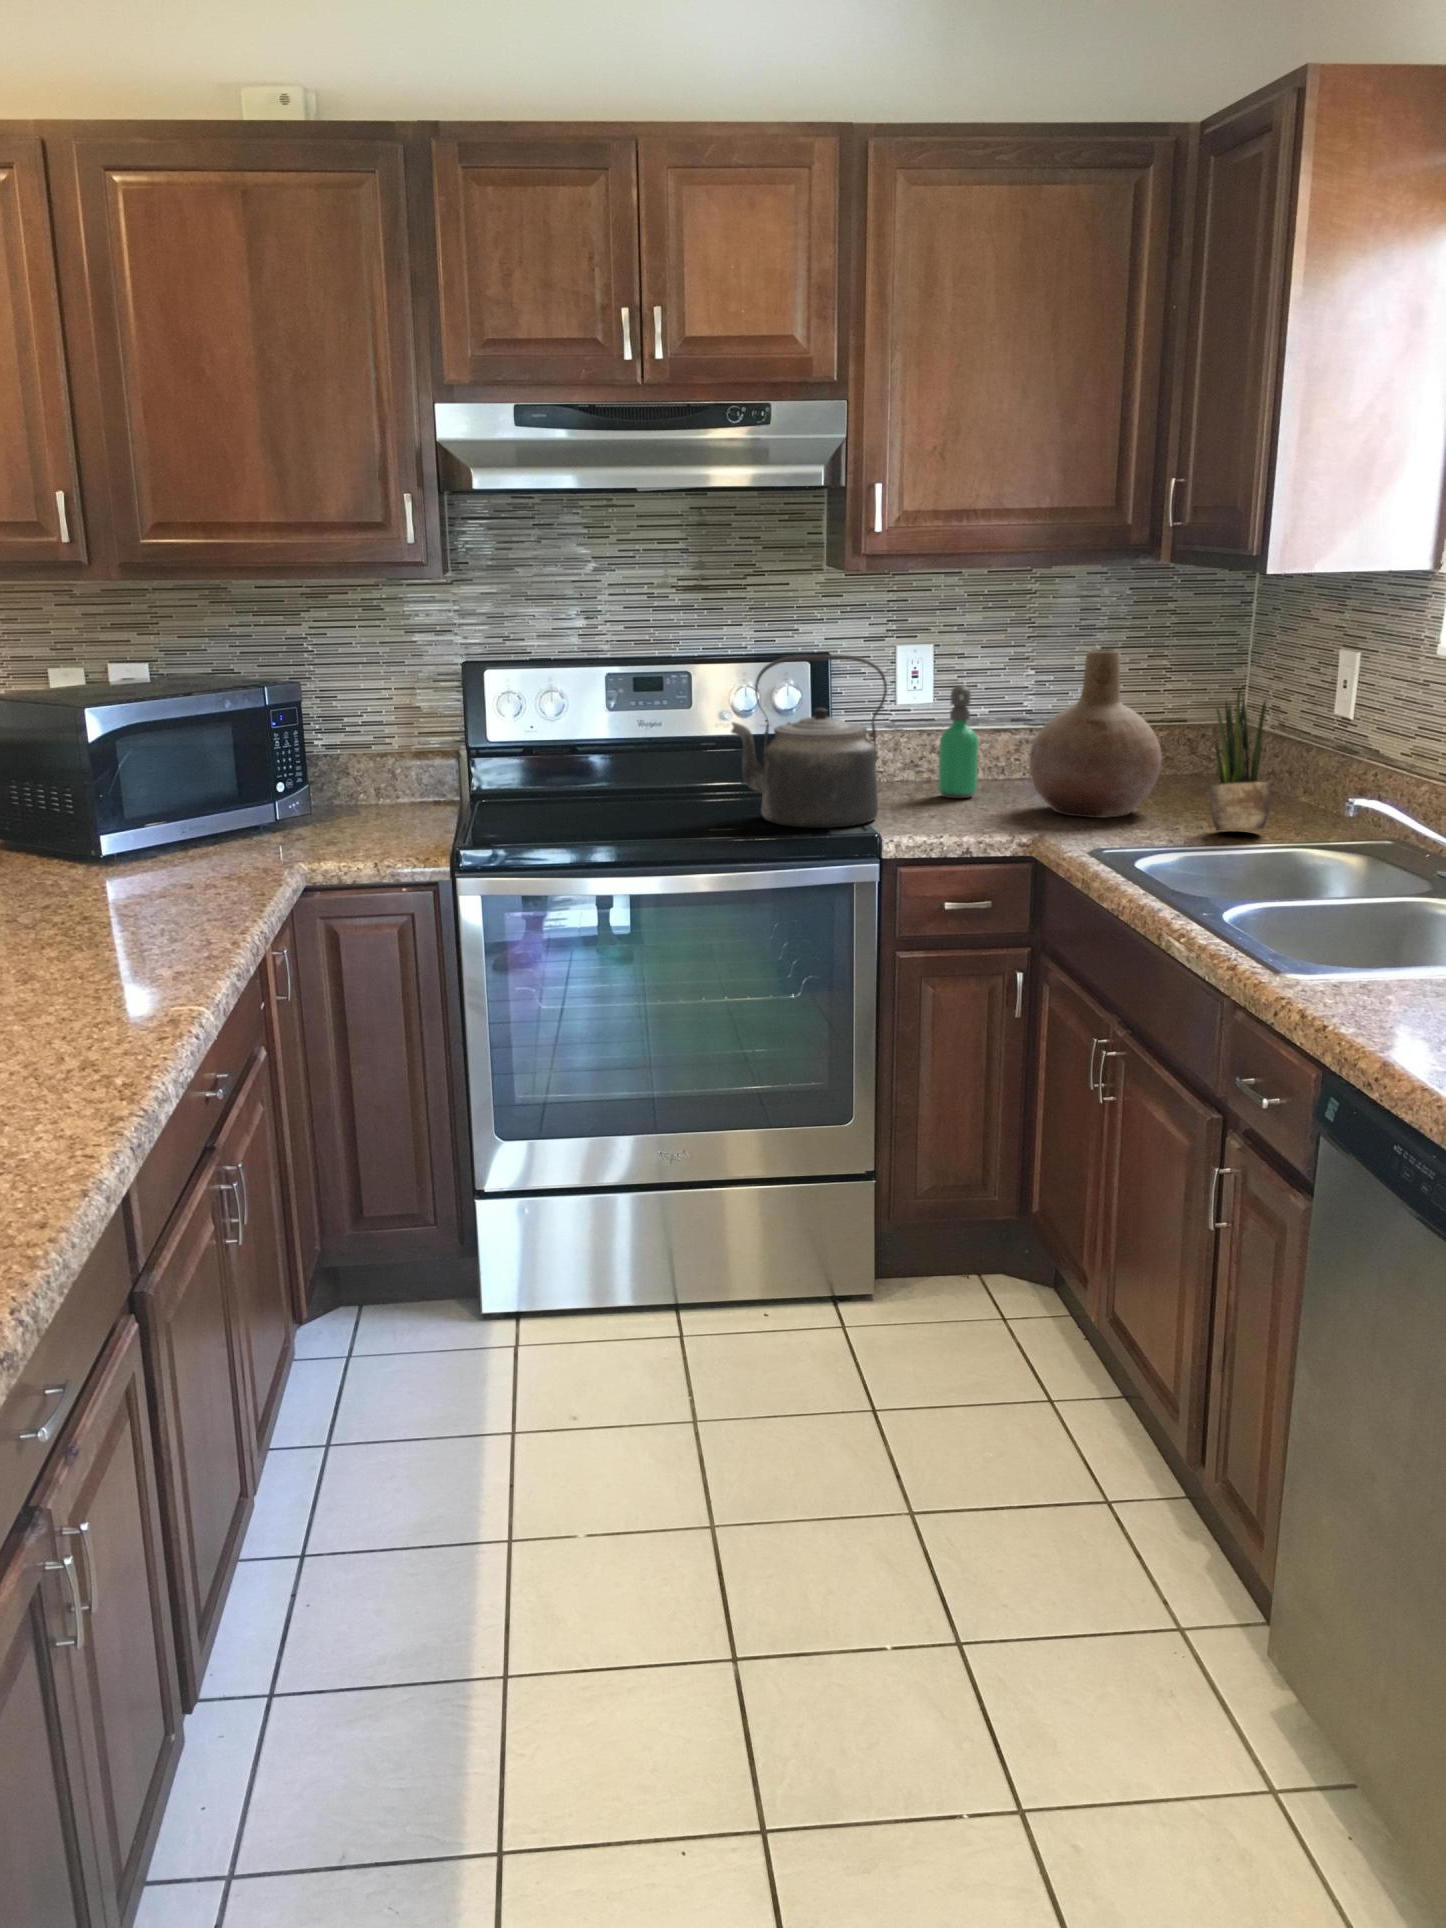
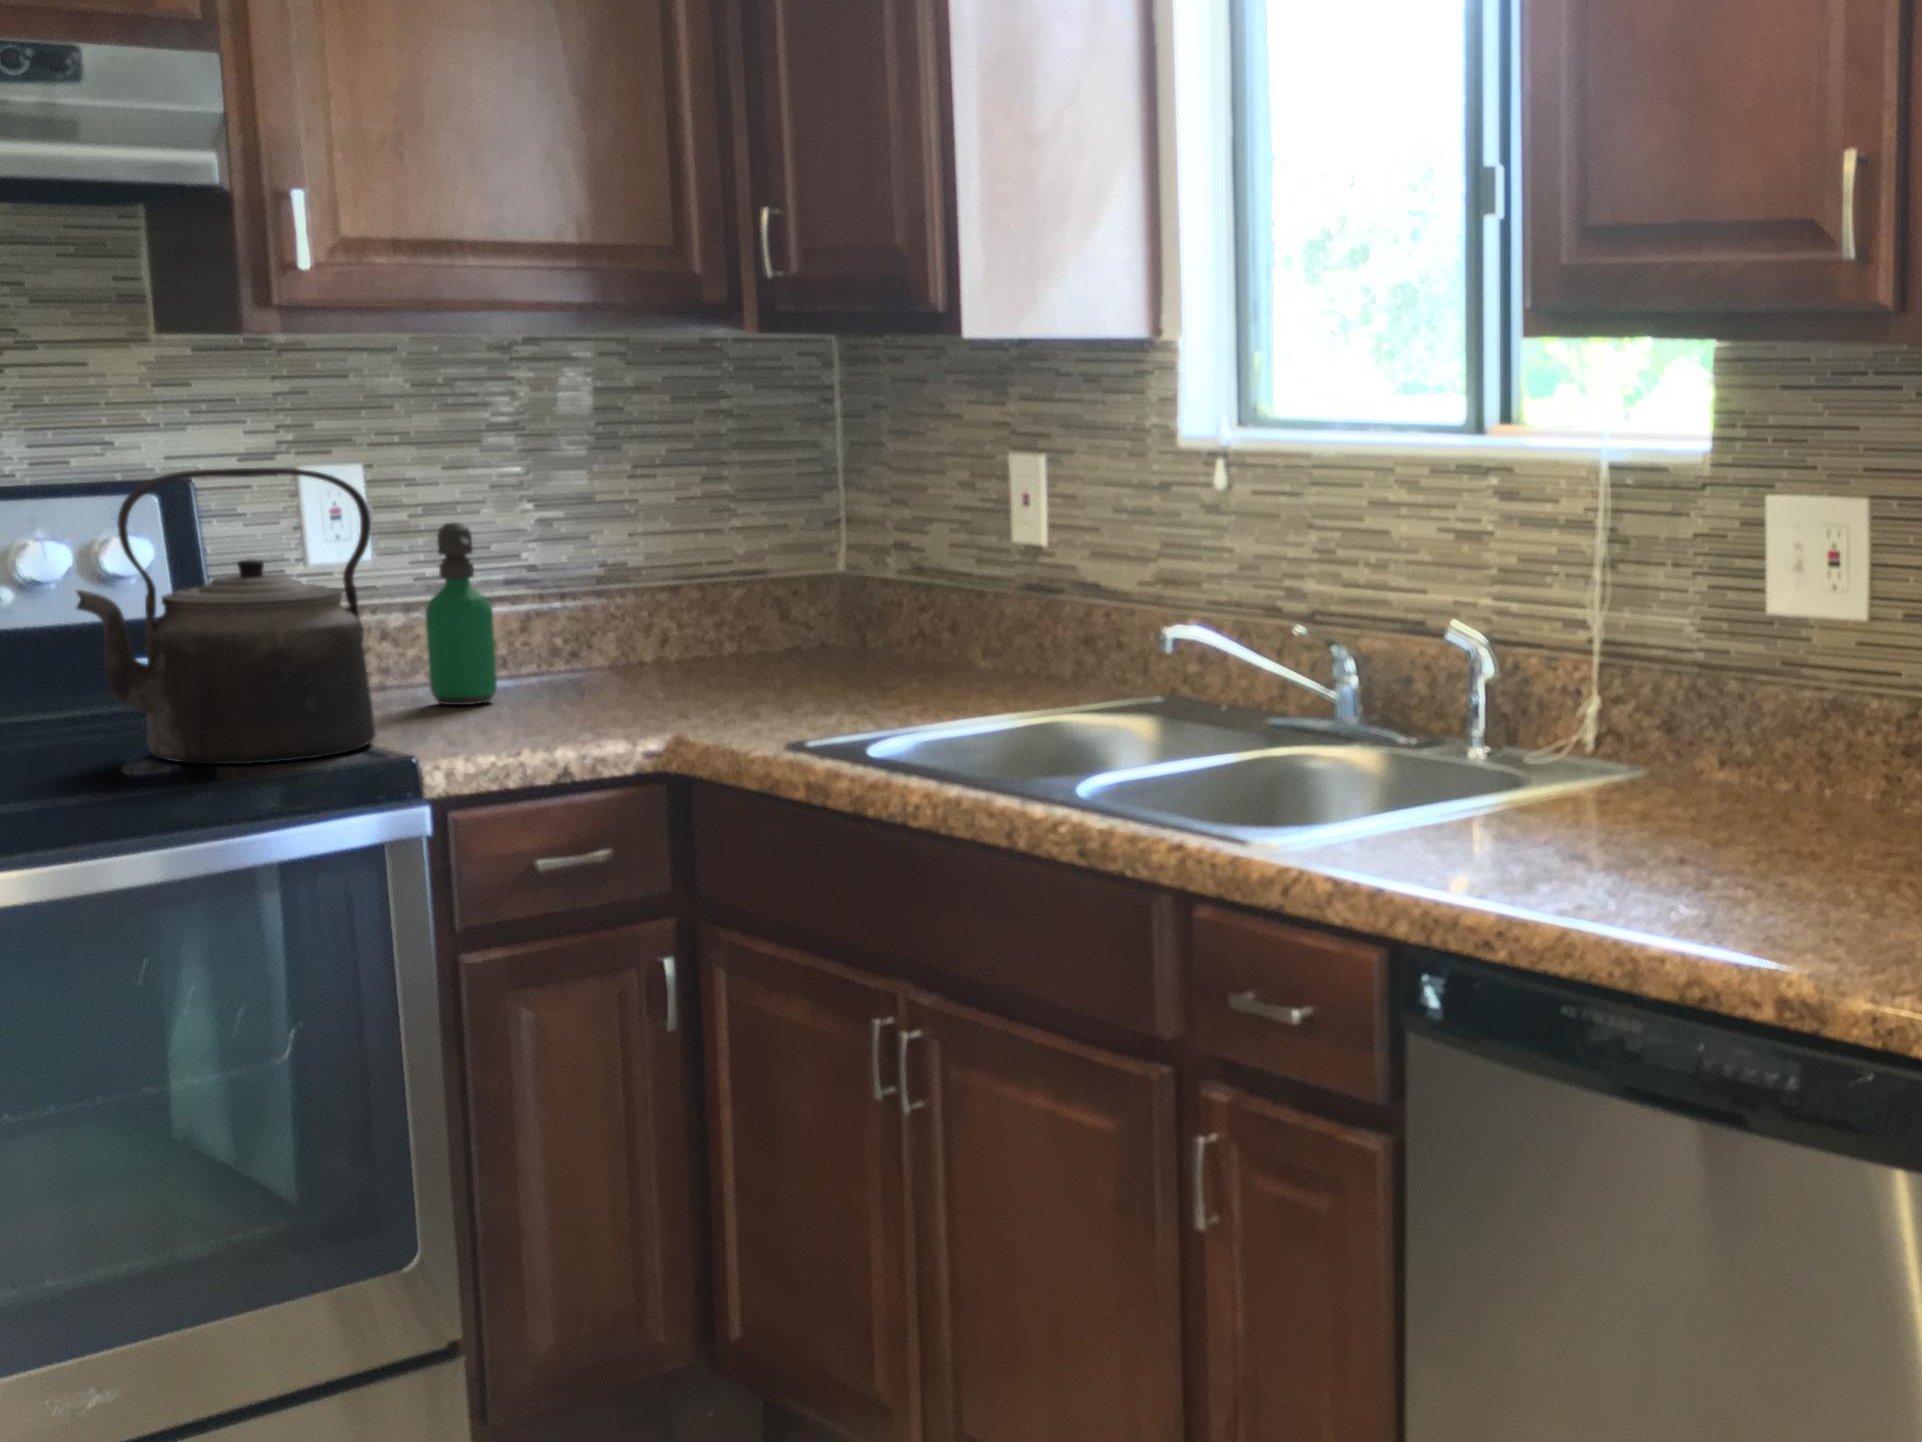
vase: present [1029,649,1162,818] -> none [603,455,810,709]
potted plant: present [1210,690,1270,830] -> none [906,499,996,705]

